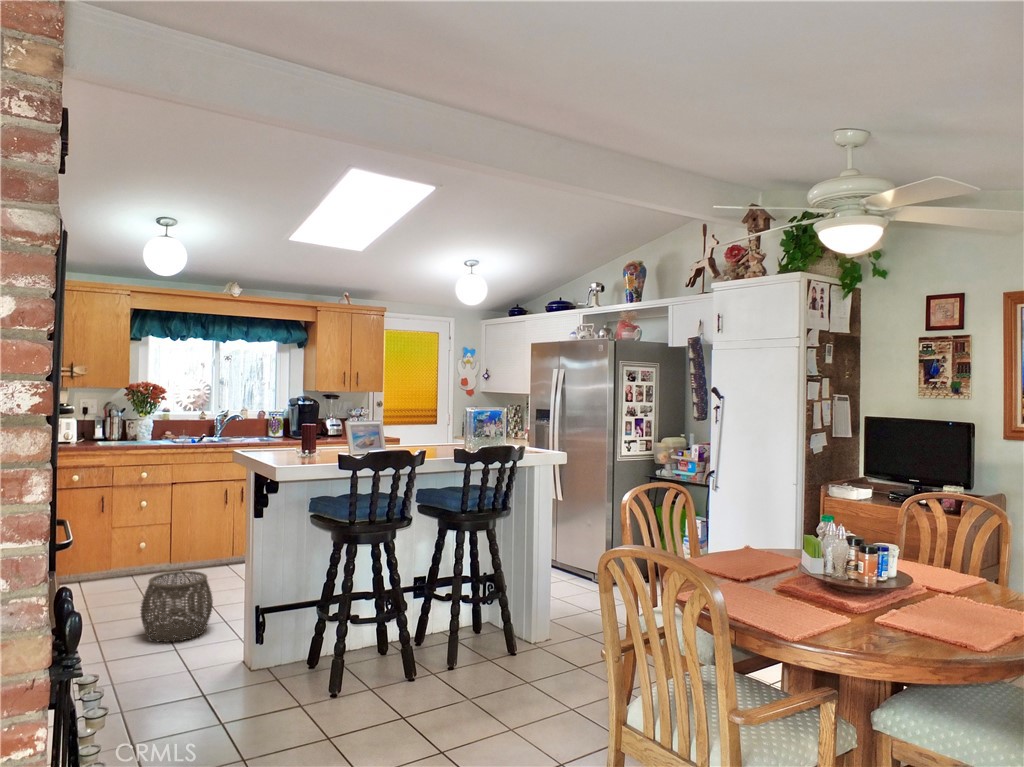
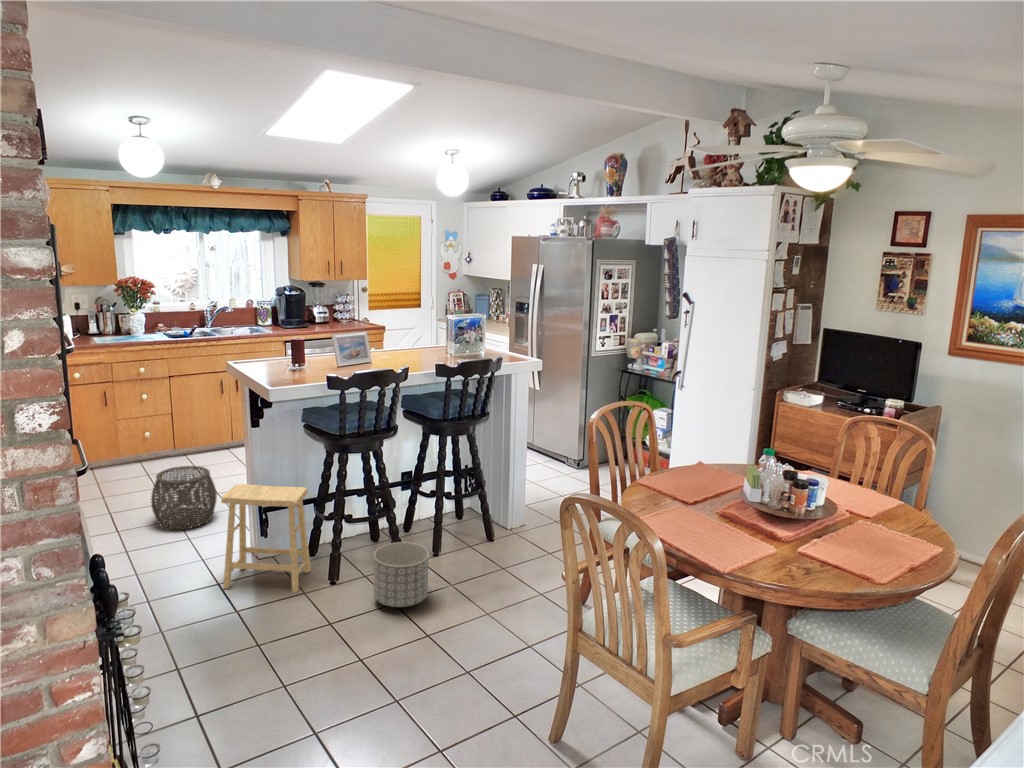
footstool: none [212,580,314,706] -> present [221,484,311,592]
planter: none [383,646,447,722] -> present [374,542,429,607]

